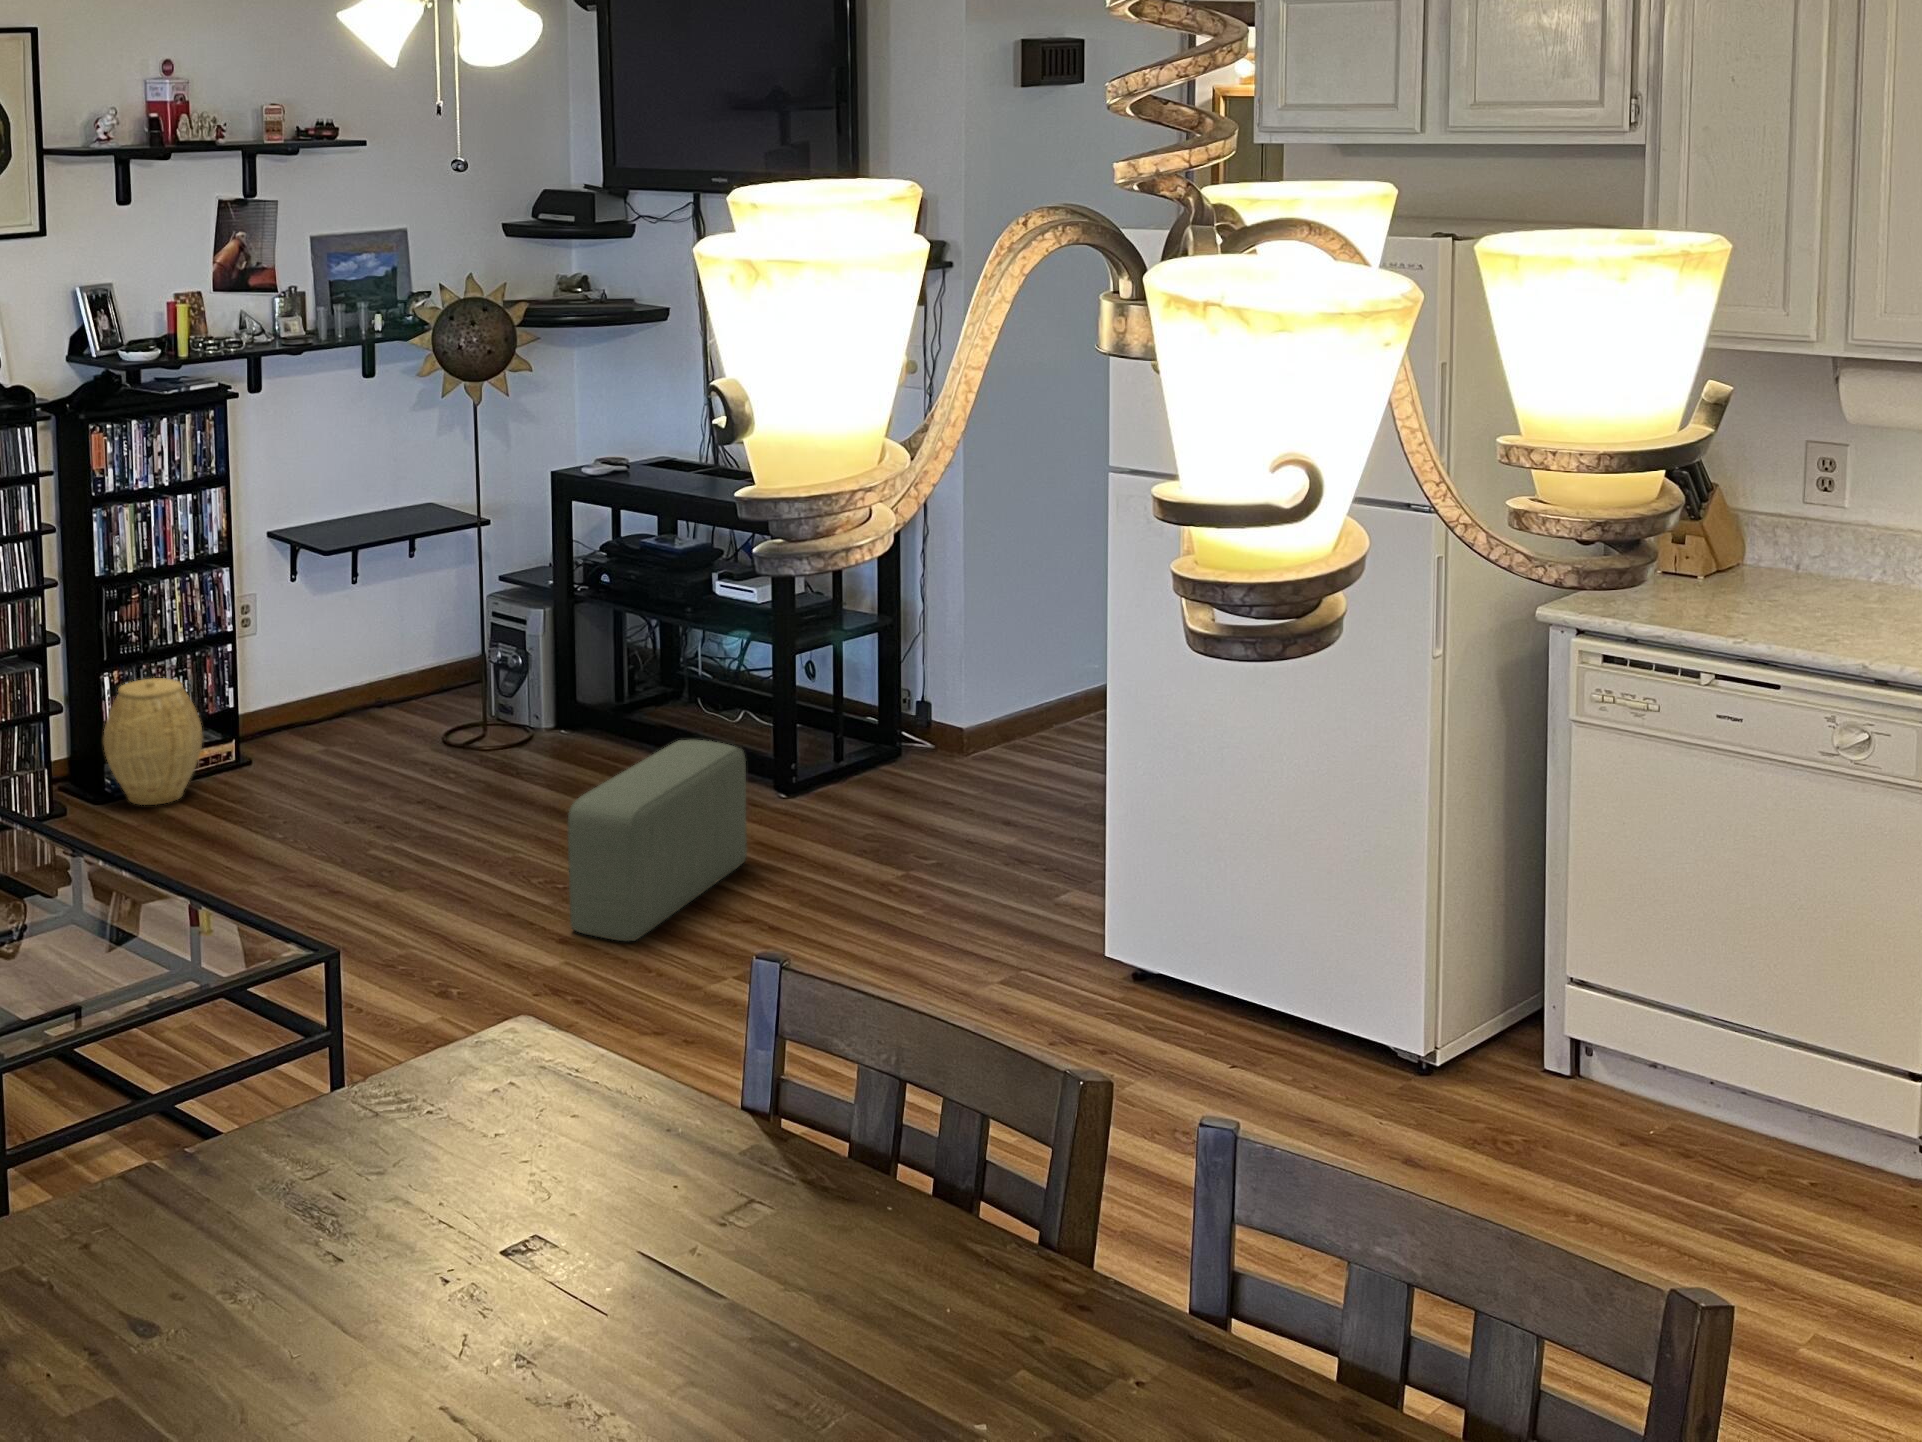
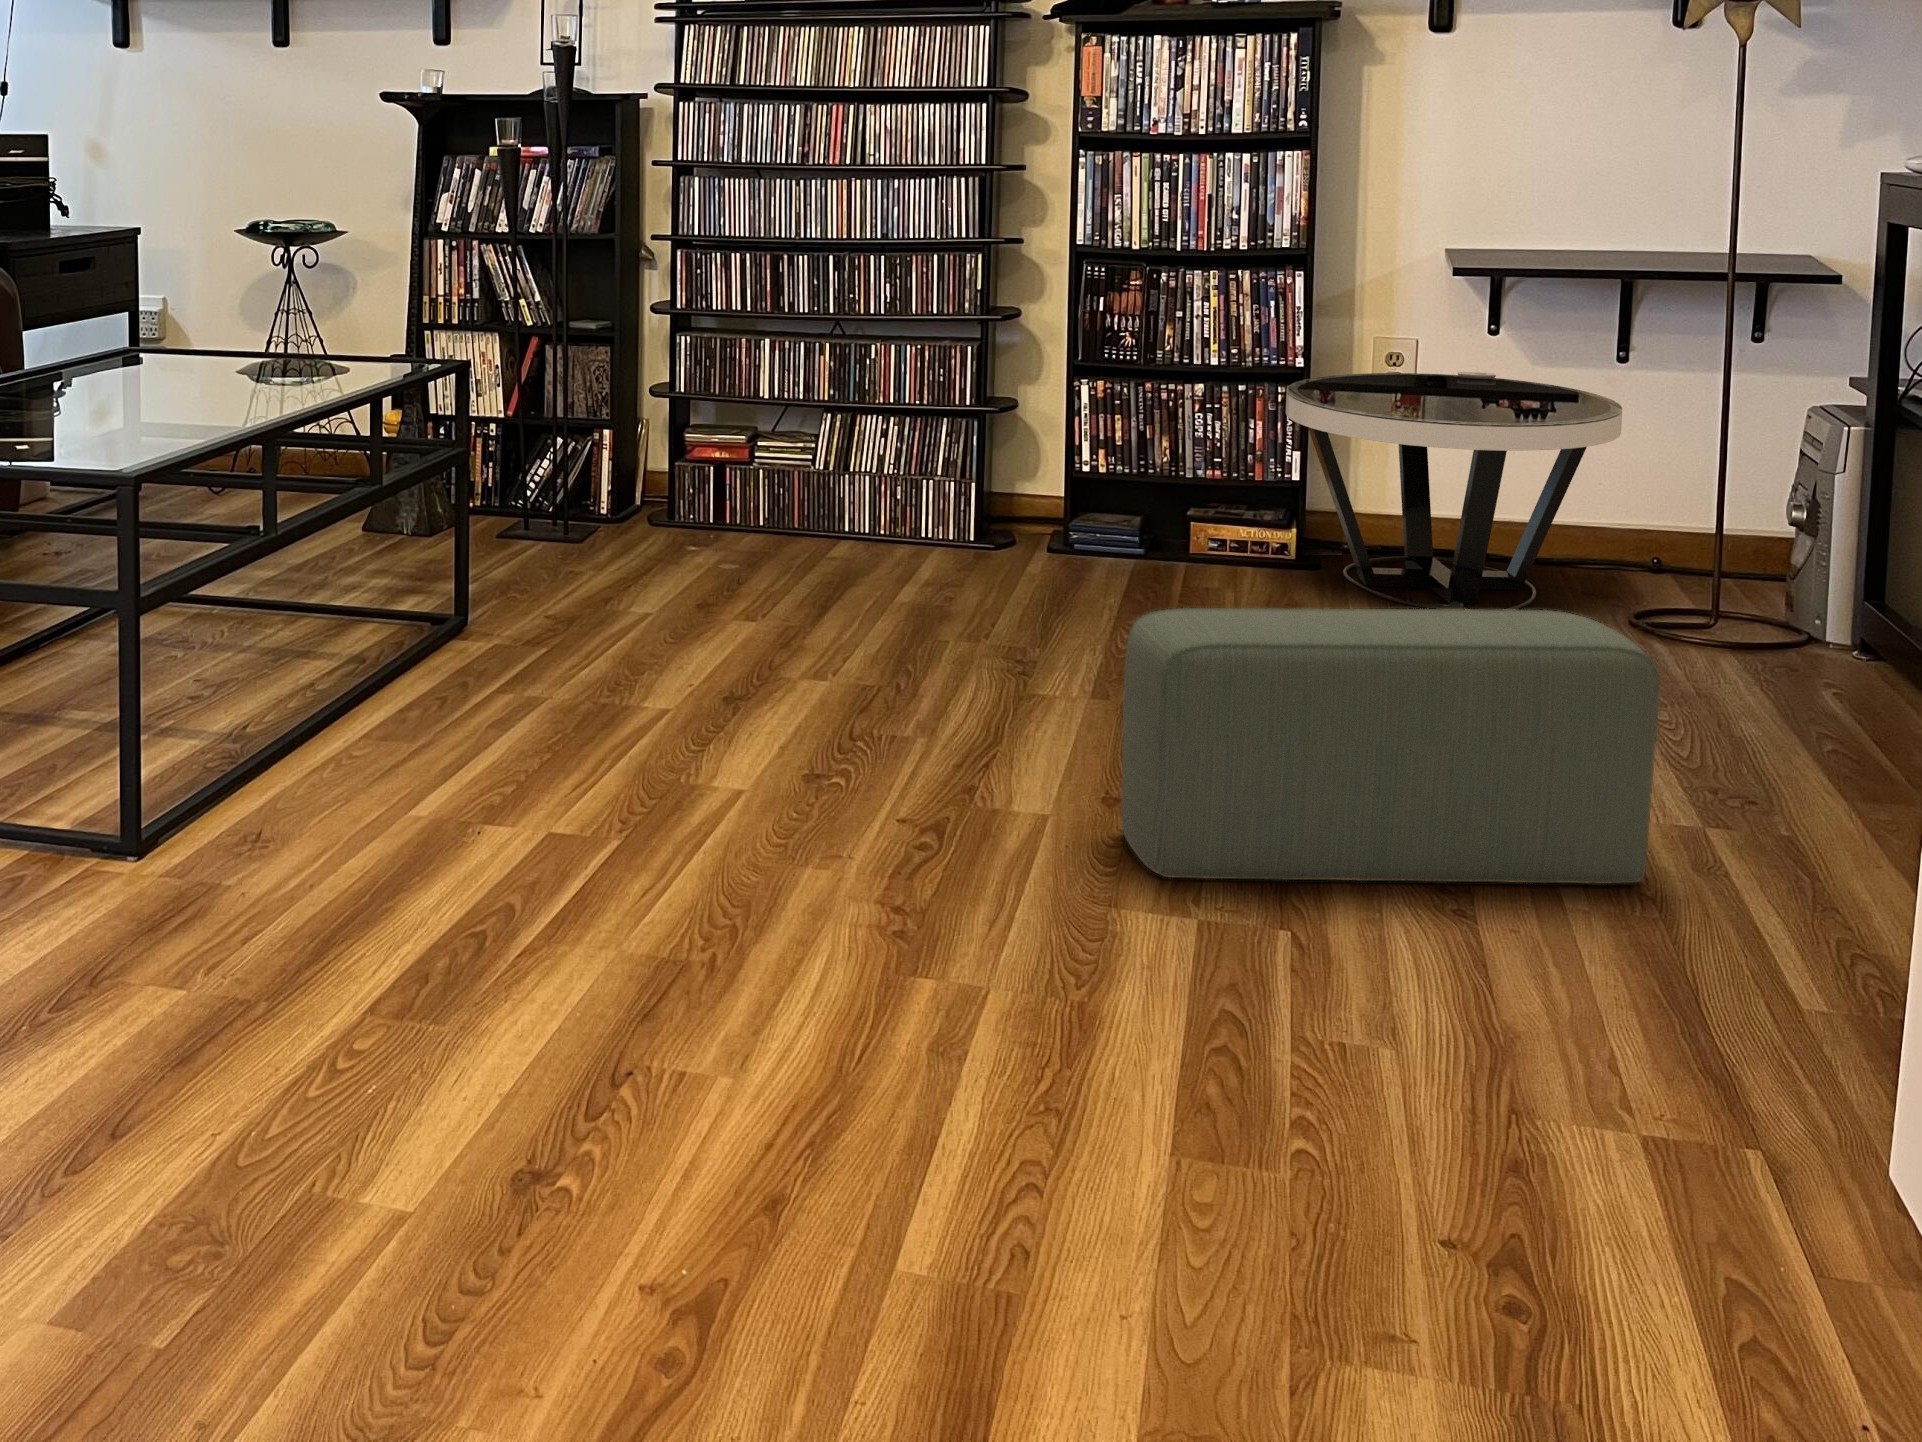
side table: none [244,609,439,768] -> present [1286,372,1622,610]
woven basket: present [103,678,202,805] -> none [1032,392,1172,563]

